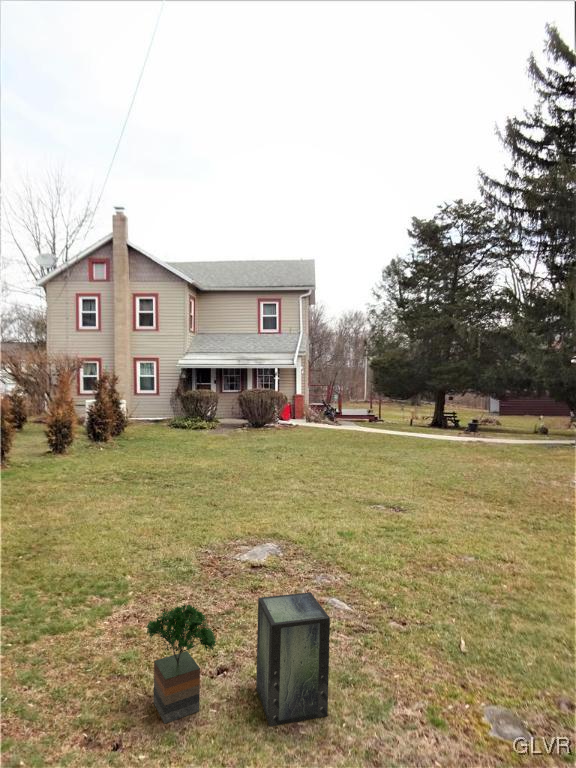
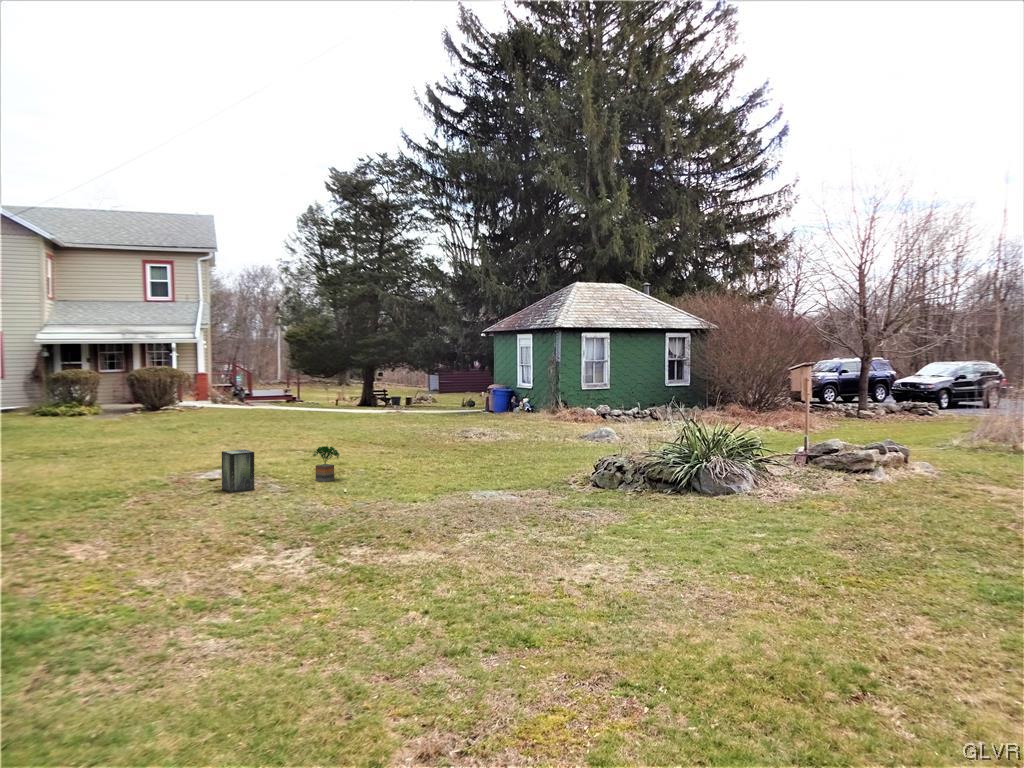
potted tree: present [146,604,216,724] -> present [313,446,340,482]

